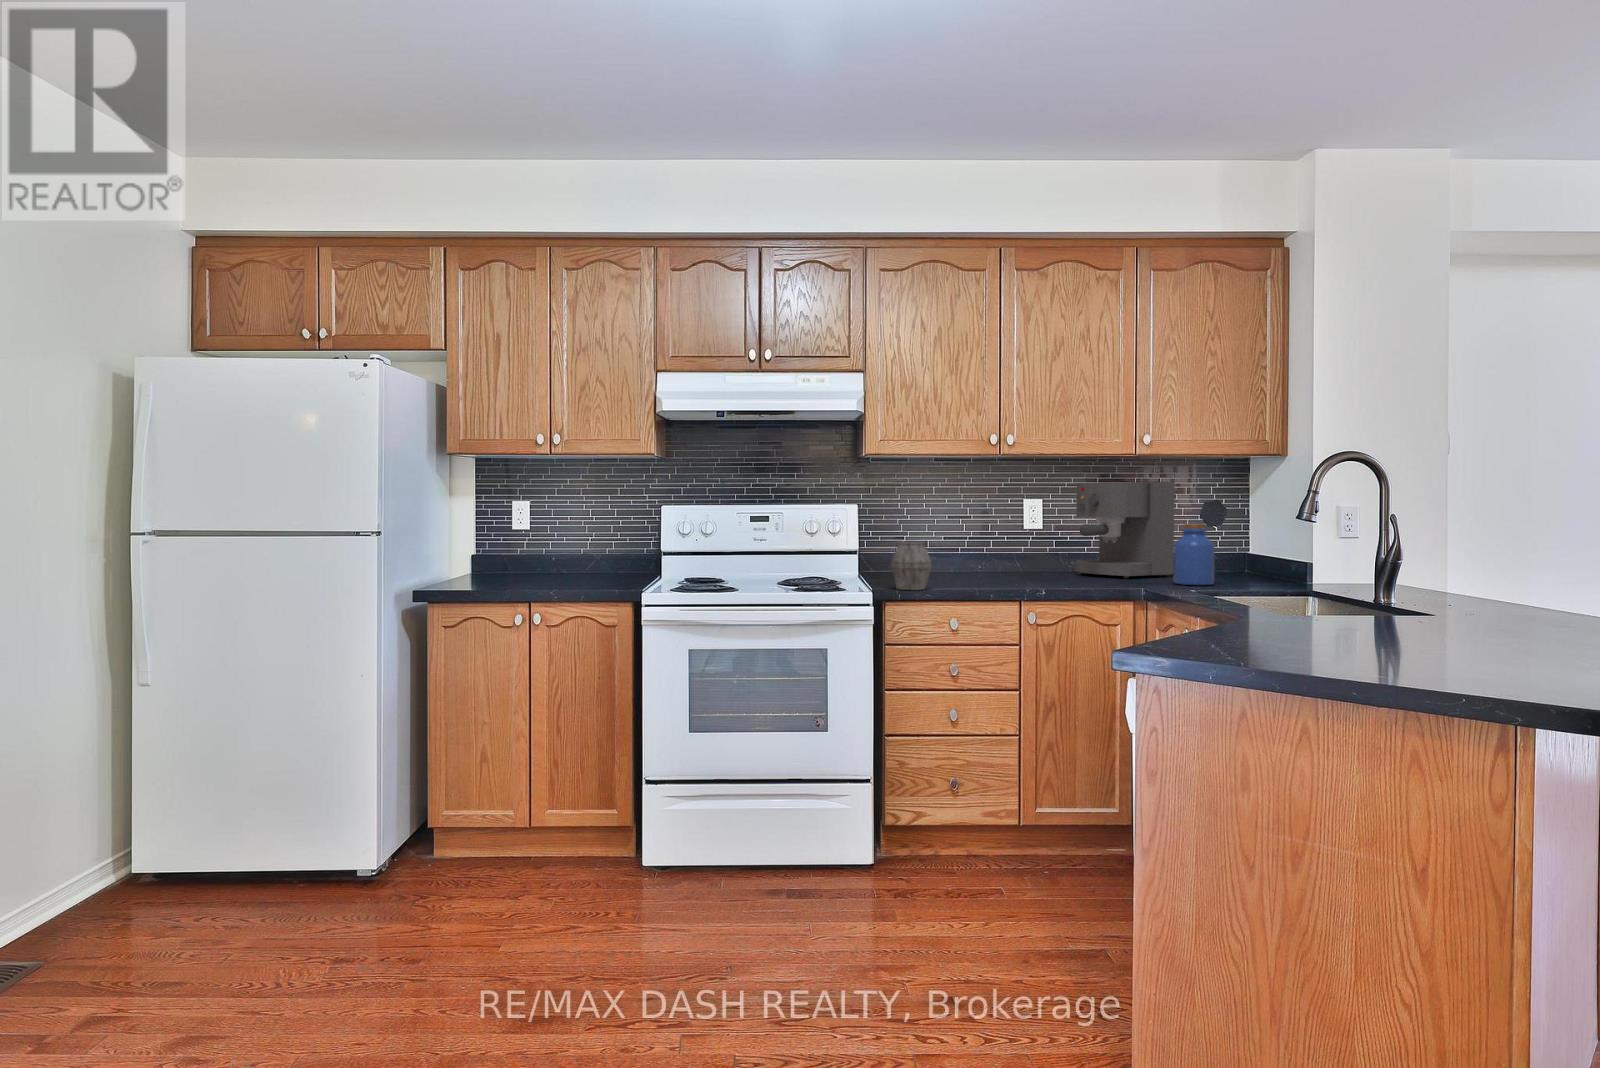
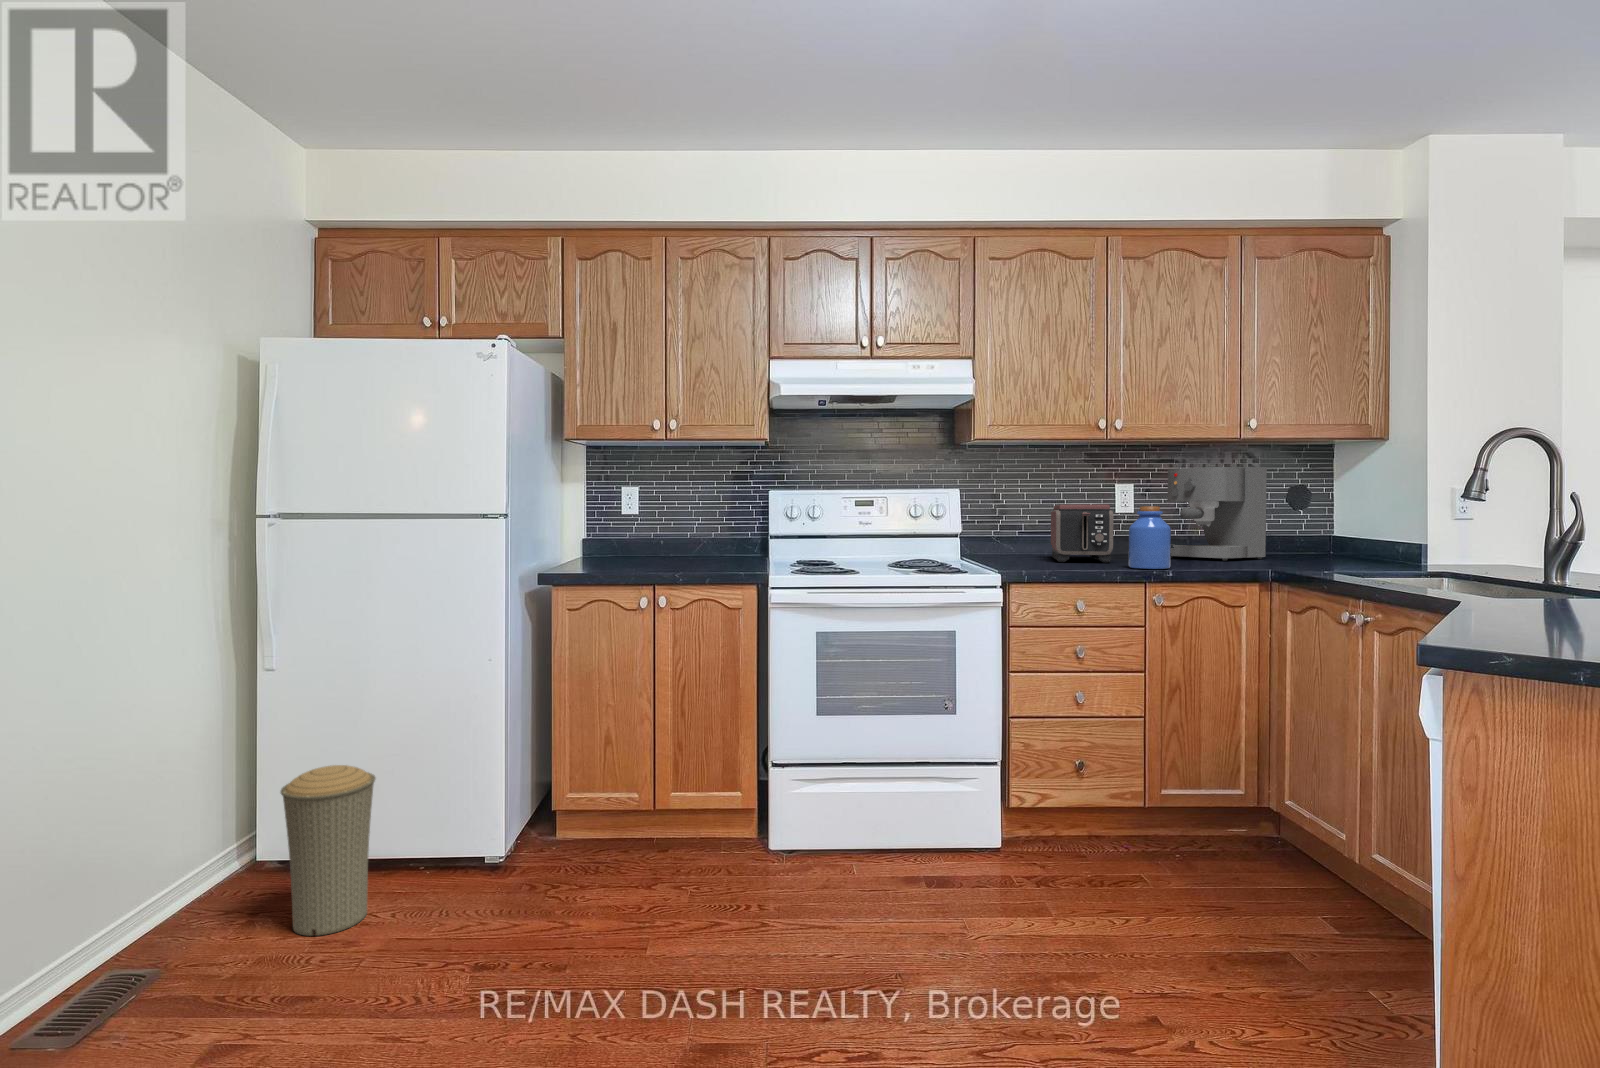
toaster: none [950,520,1009,580] -> present [1051,505,1113,562]
jar: present [1173,524,1214,585] -> present [1129,506,1171,569]
mug: present [891,541,931,590] -> none [1015,523,1057,571]
trash can: none [149,777,243,939] -> present [281,765,375,936]

